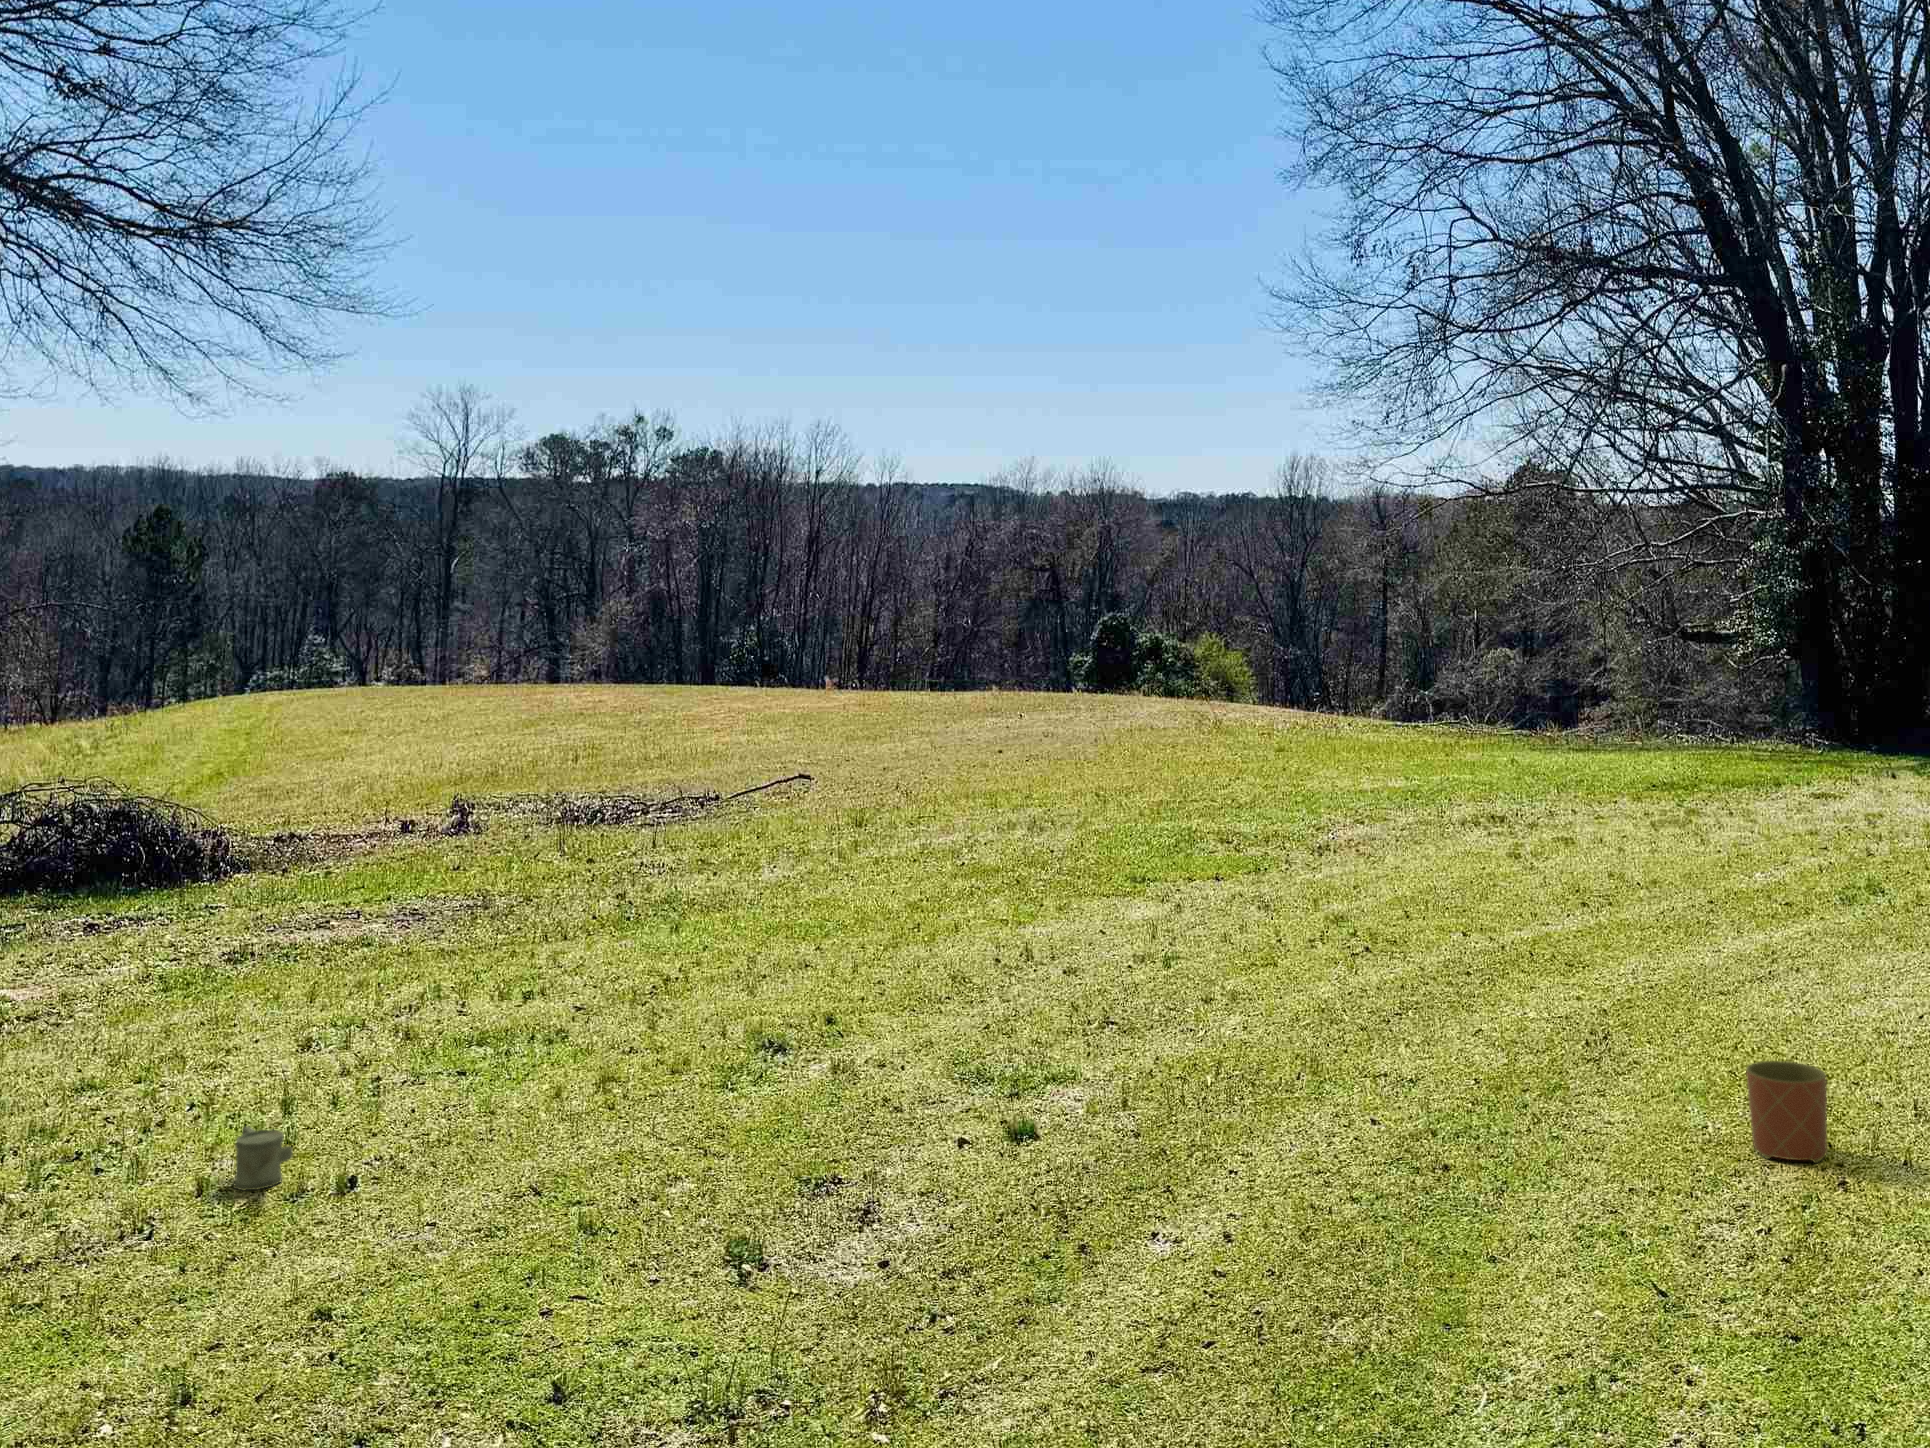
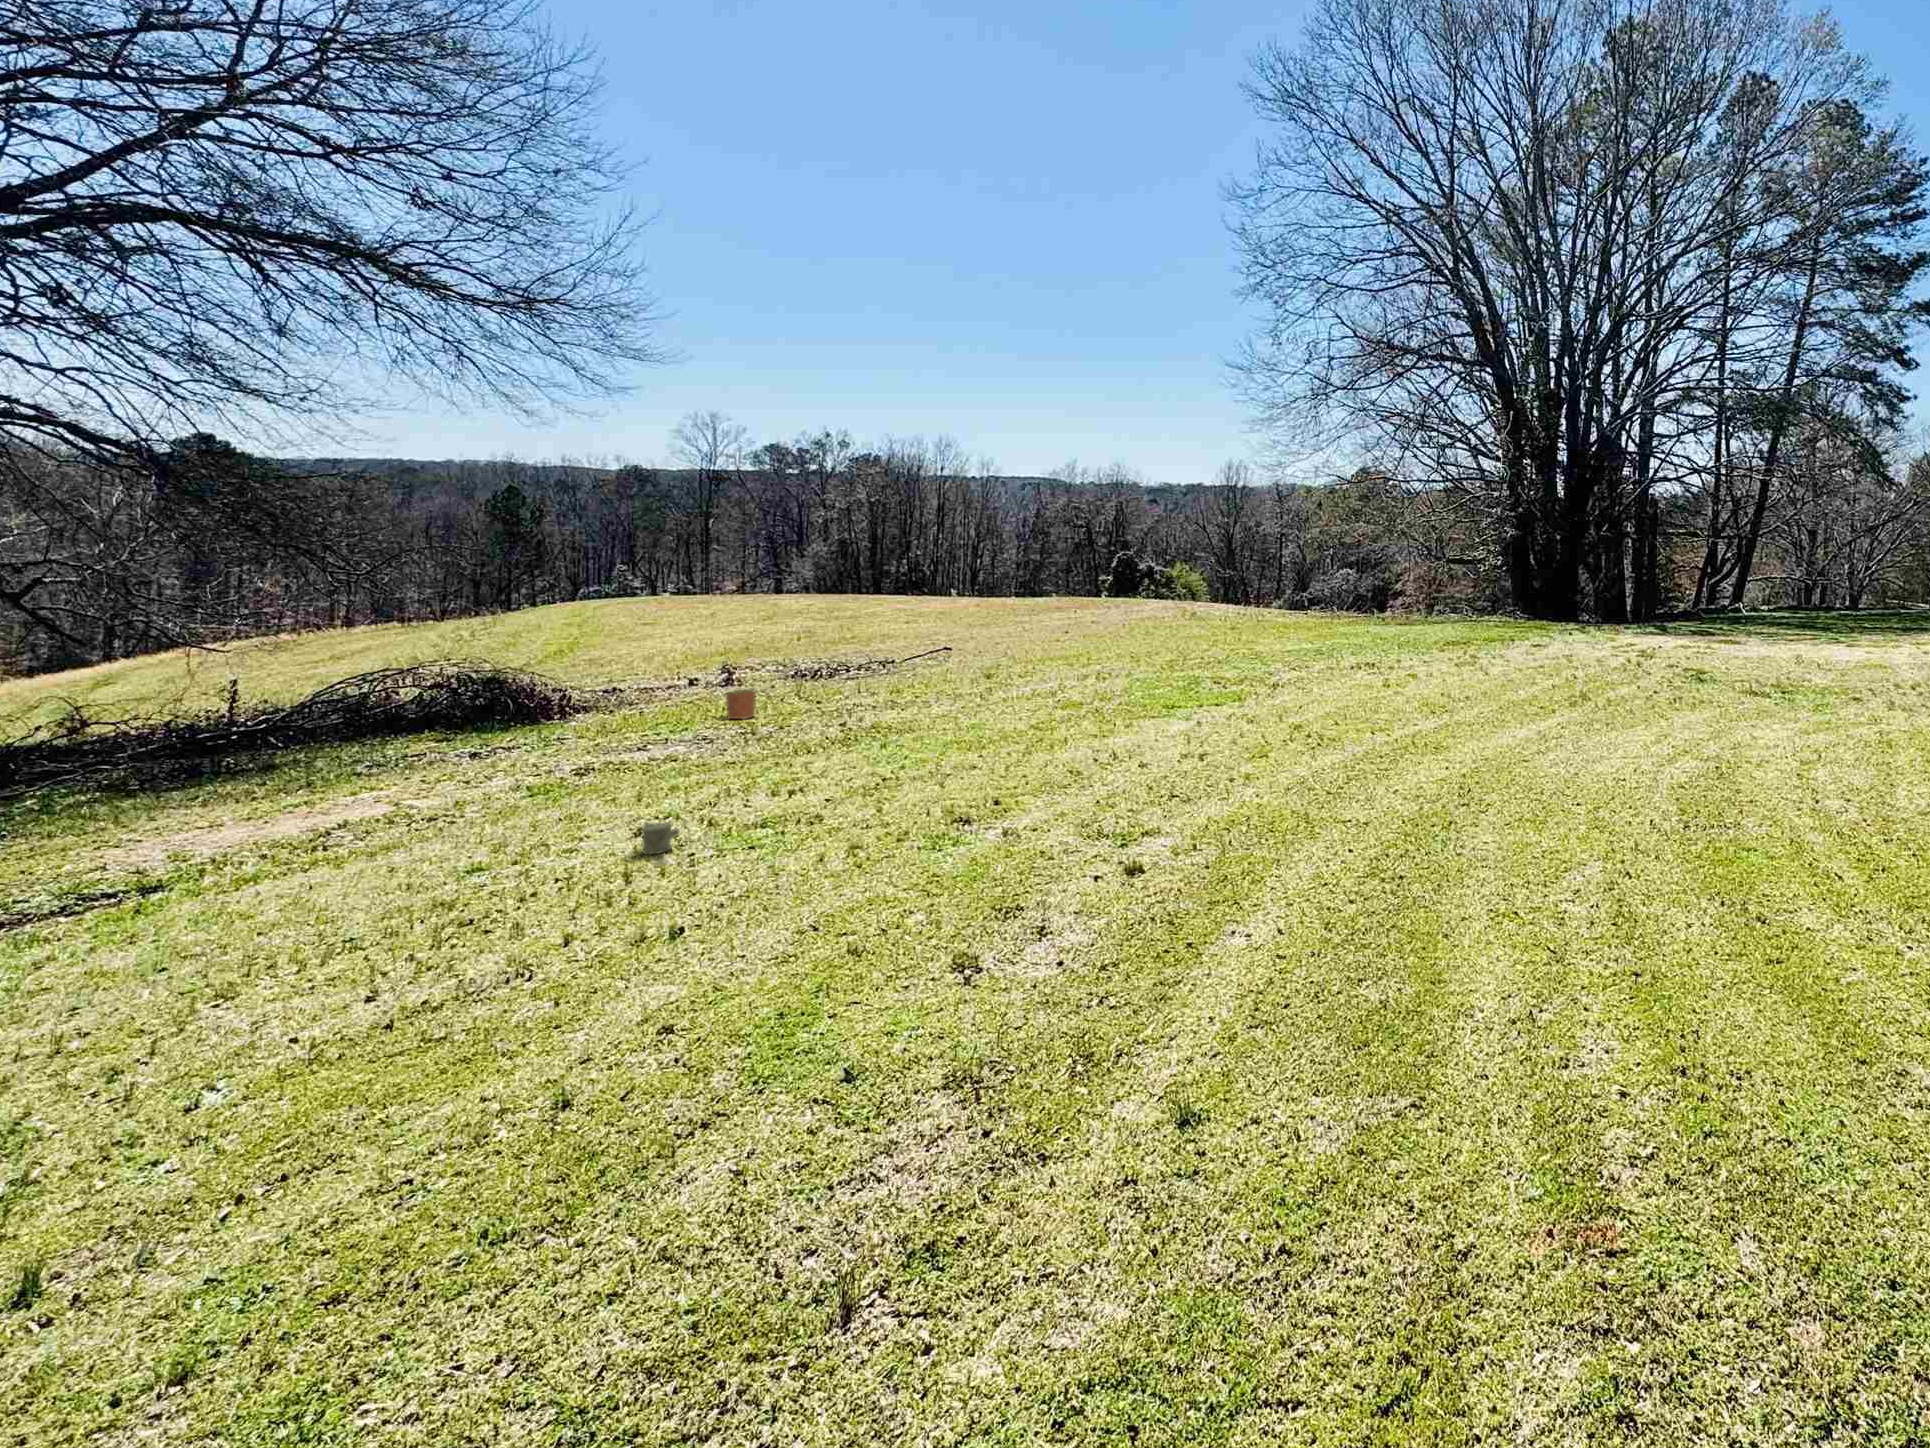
planter: present [1746,1061,1827,1163] -> present [726,689,756,719]

